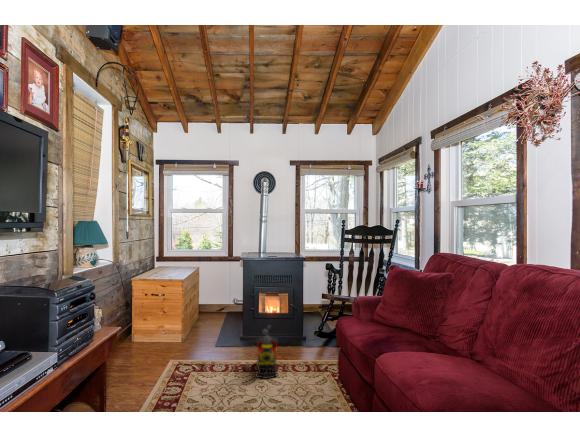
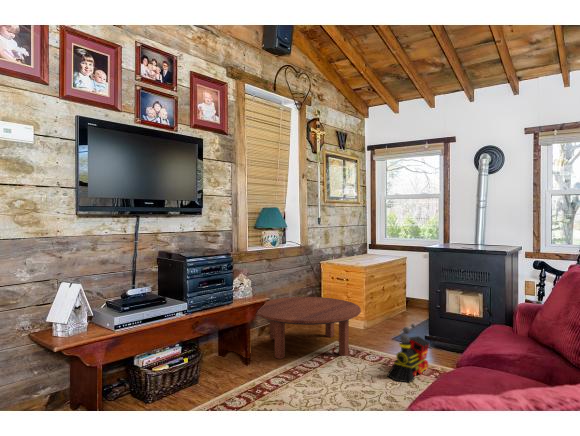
coffee table: none [84,315,208,393] -> present [256,297,361,359]

